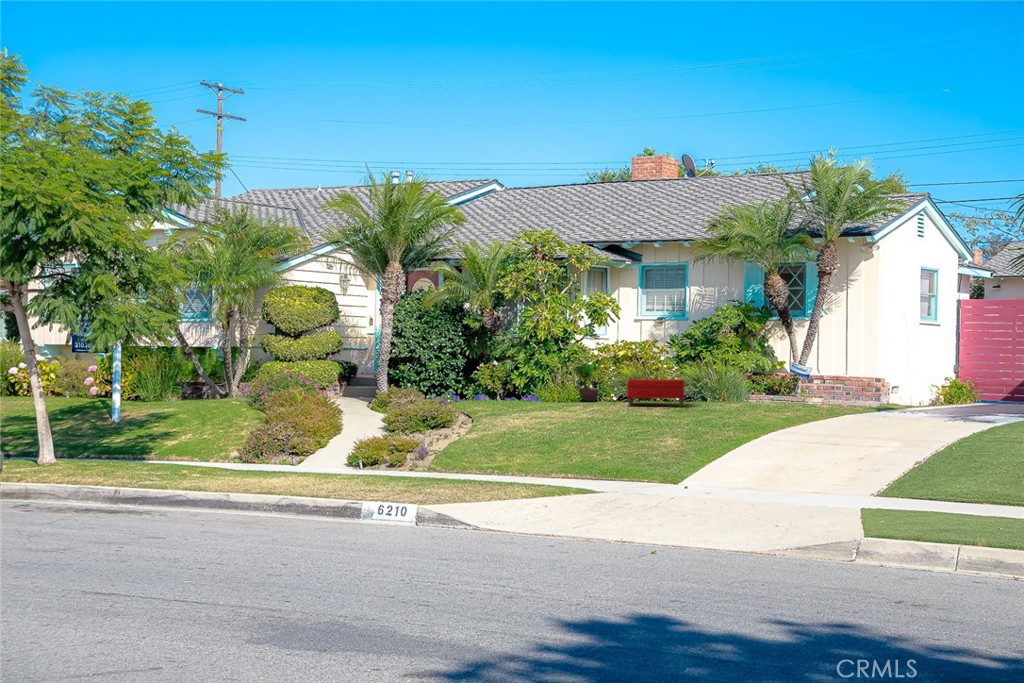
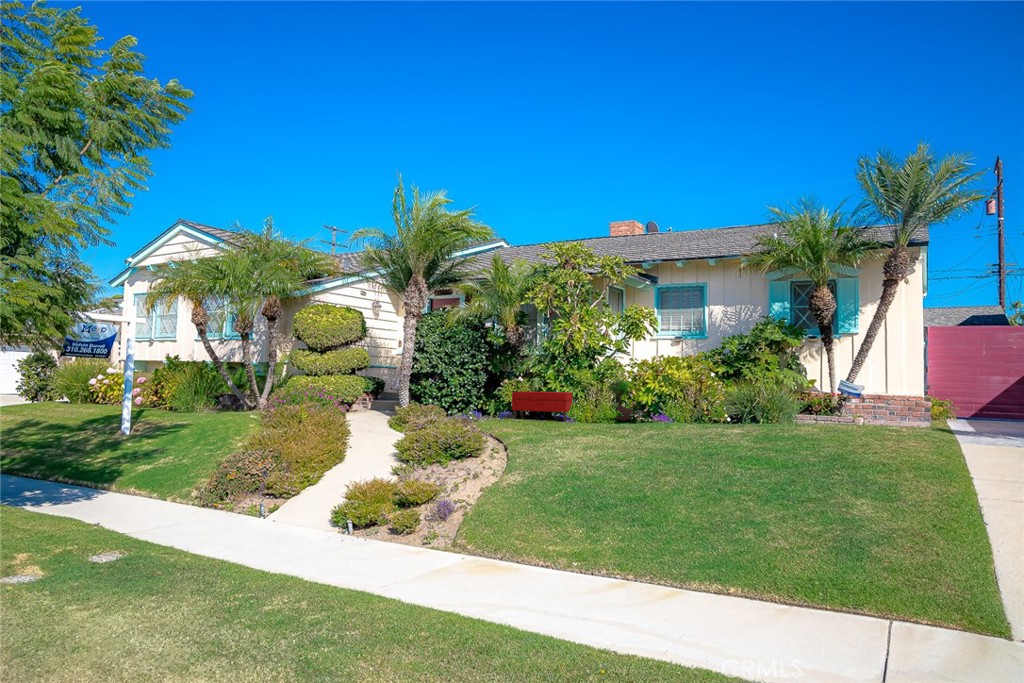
bench: present [627,379,685,407] -> present [512,391,573,421]

